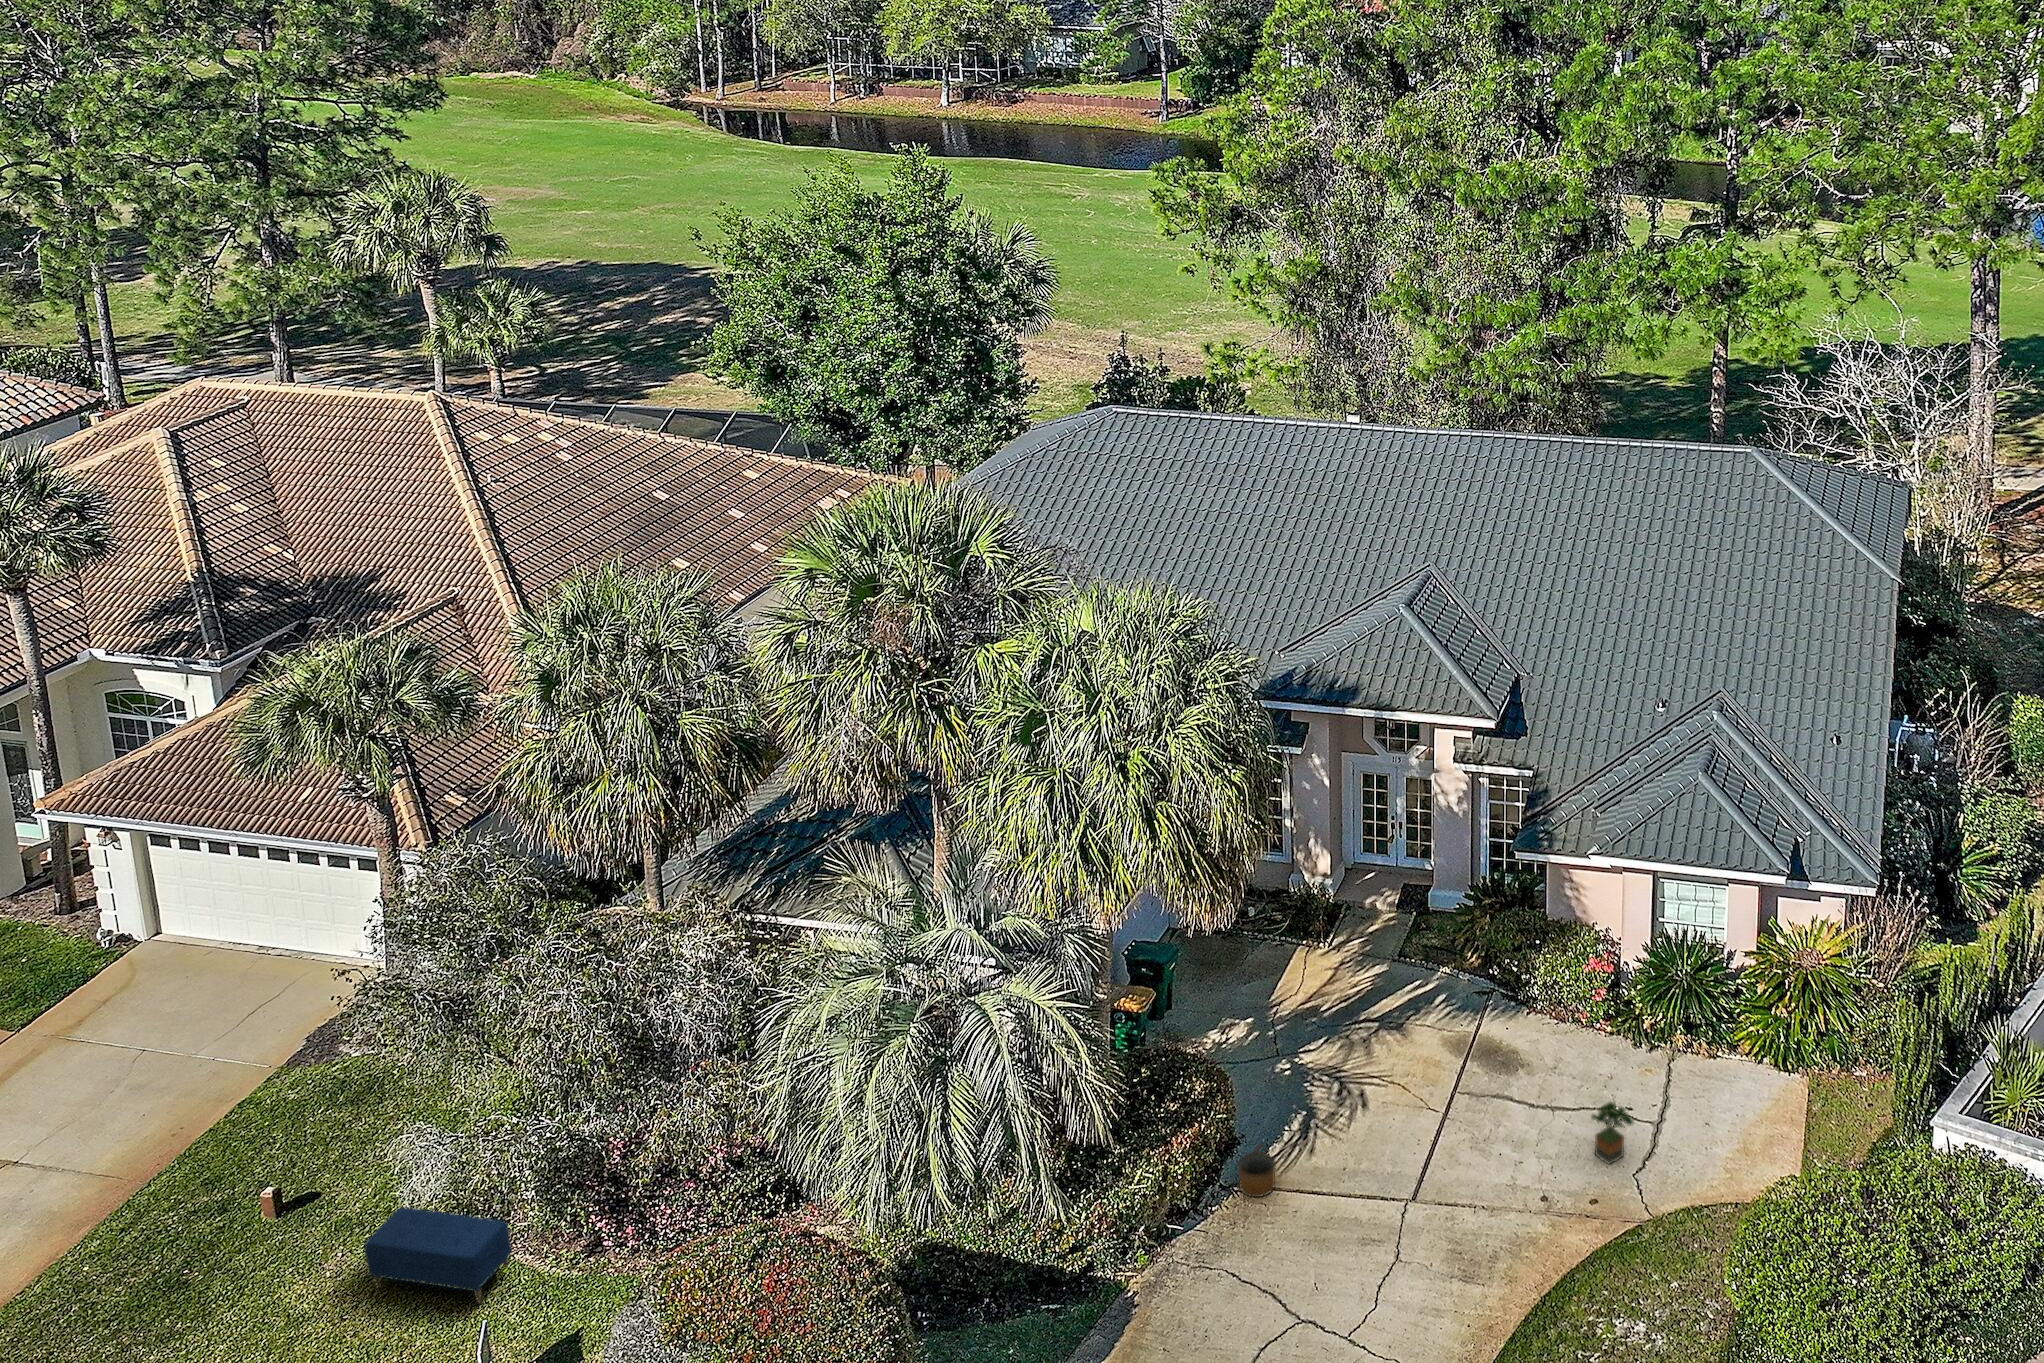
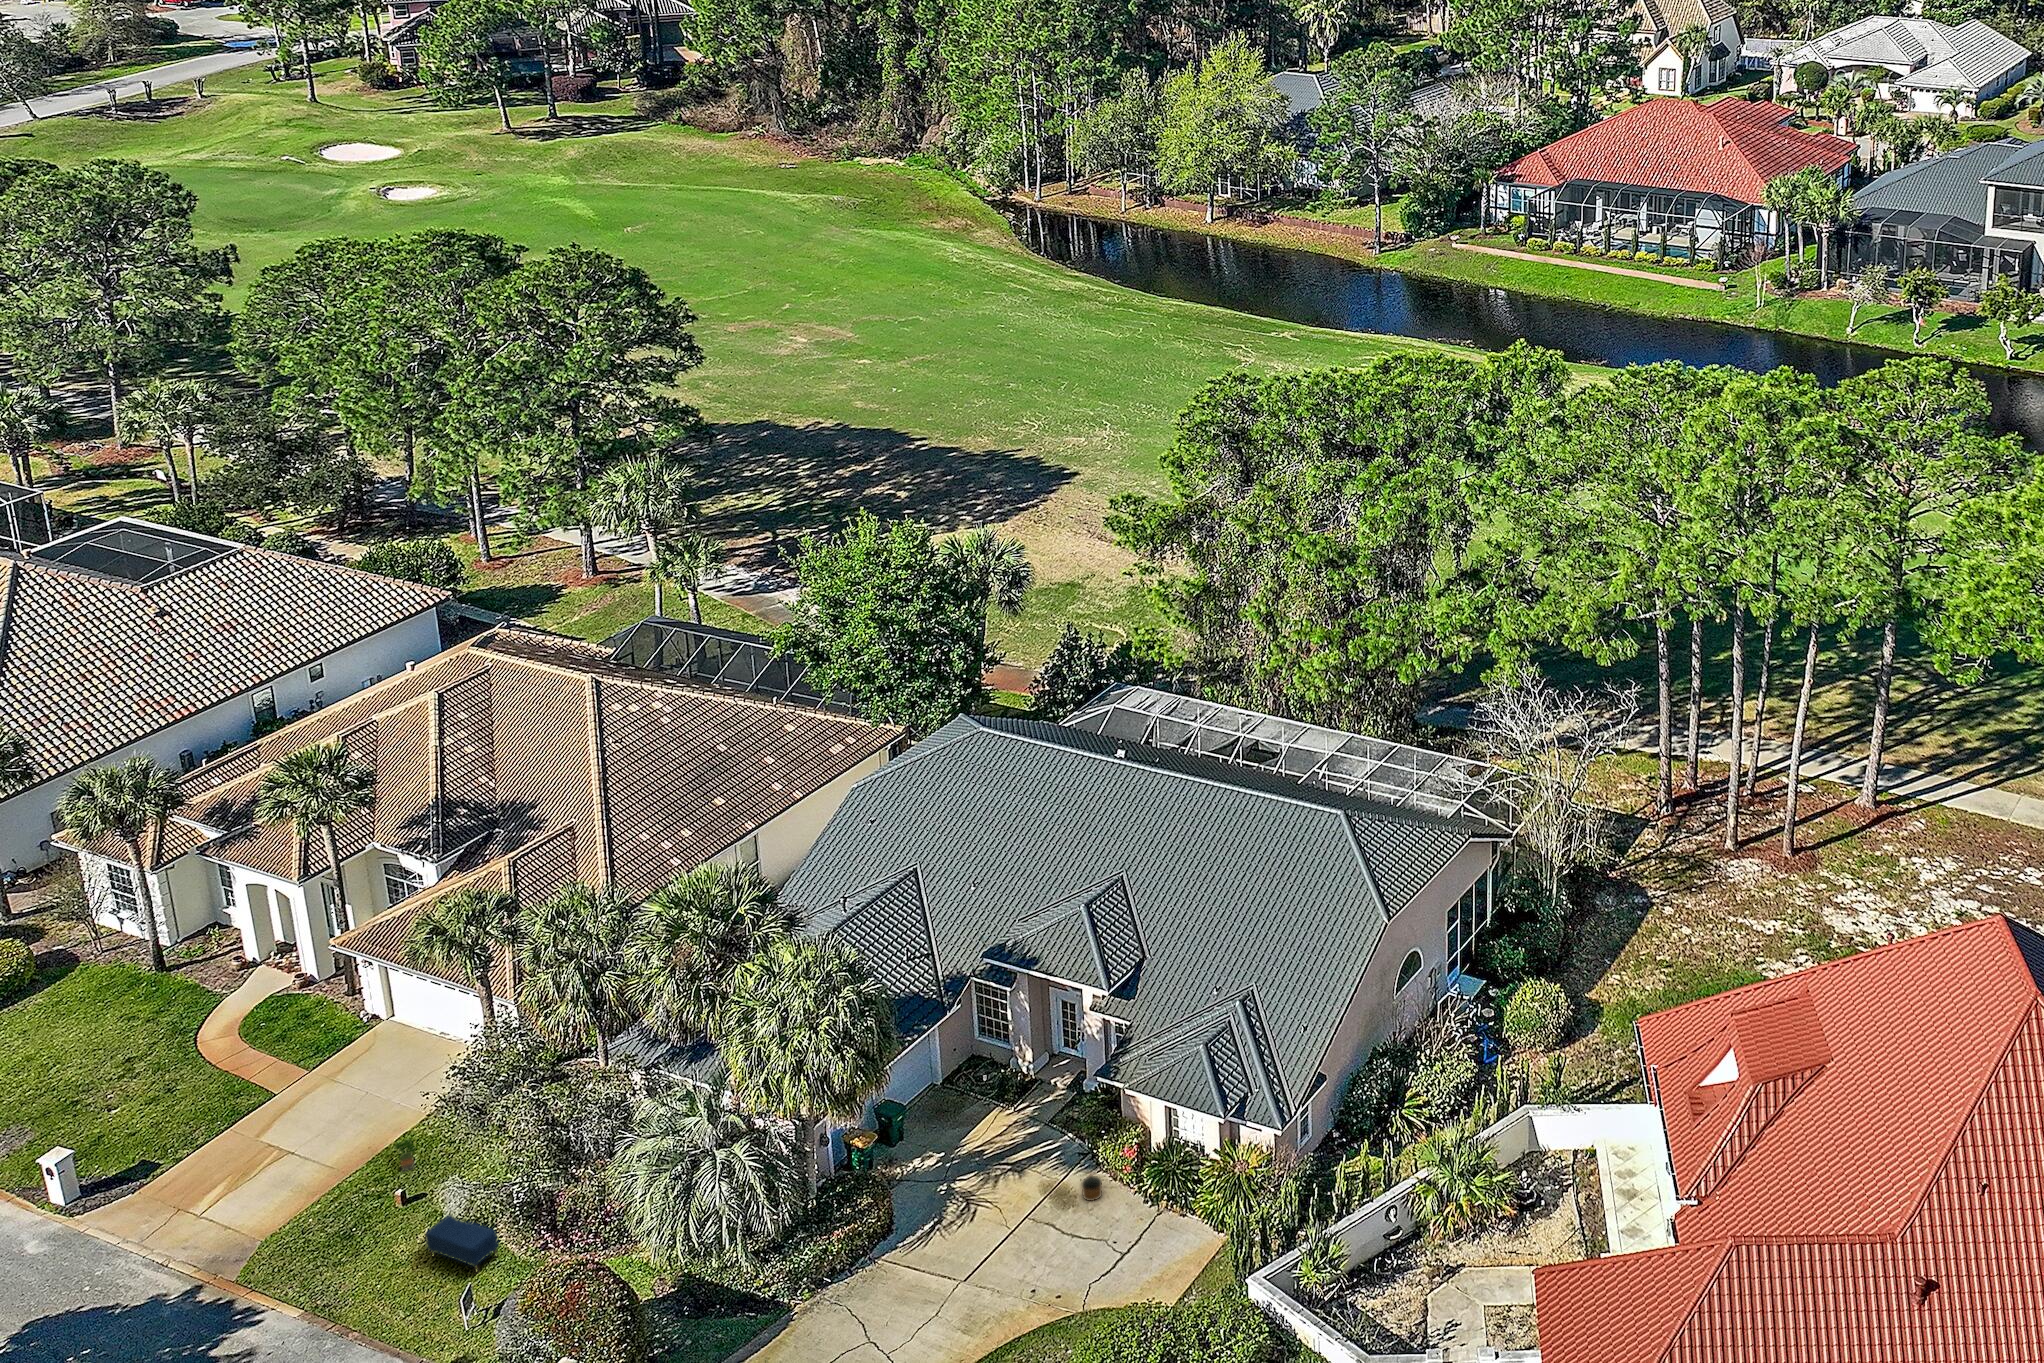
potted tree: present [1591,1102,1634,1164] -> present [395,1138,416,1171]
bucket: present [1238,1145,1276,1197] -> present [1081,1175,1102,1201]

